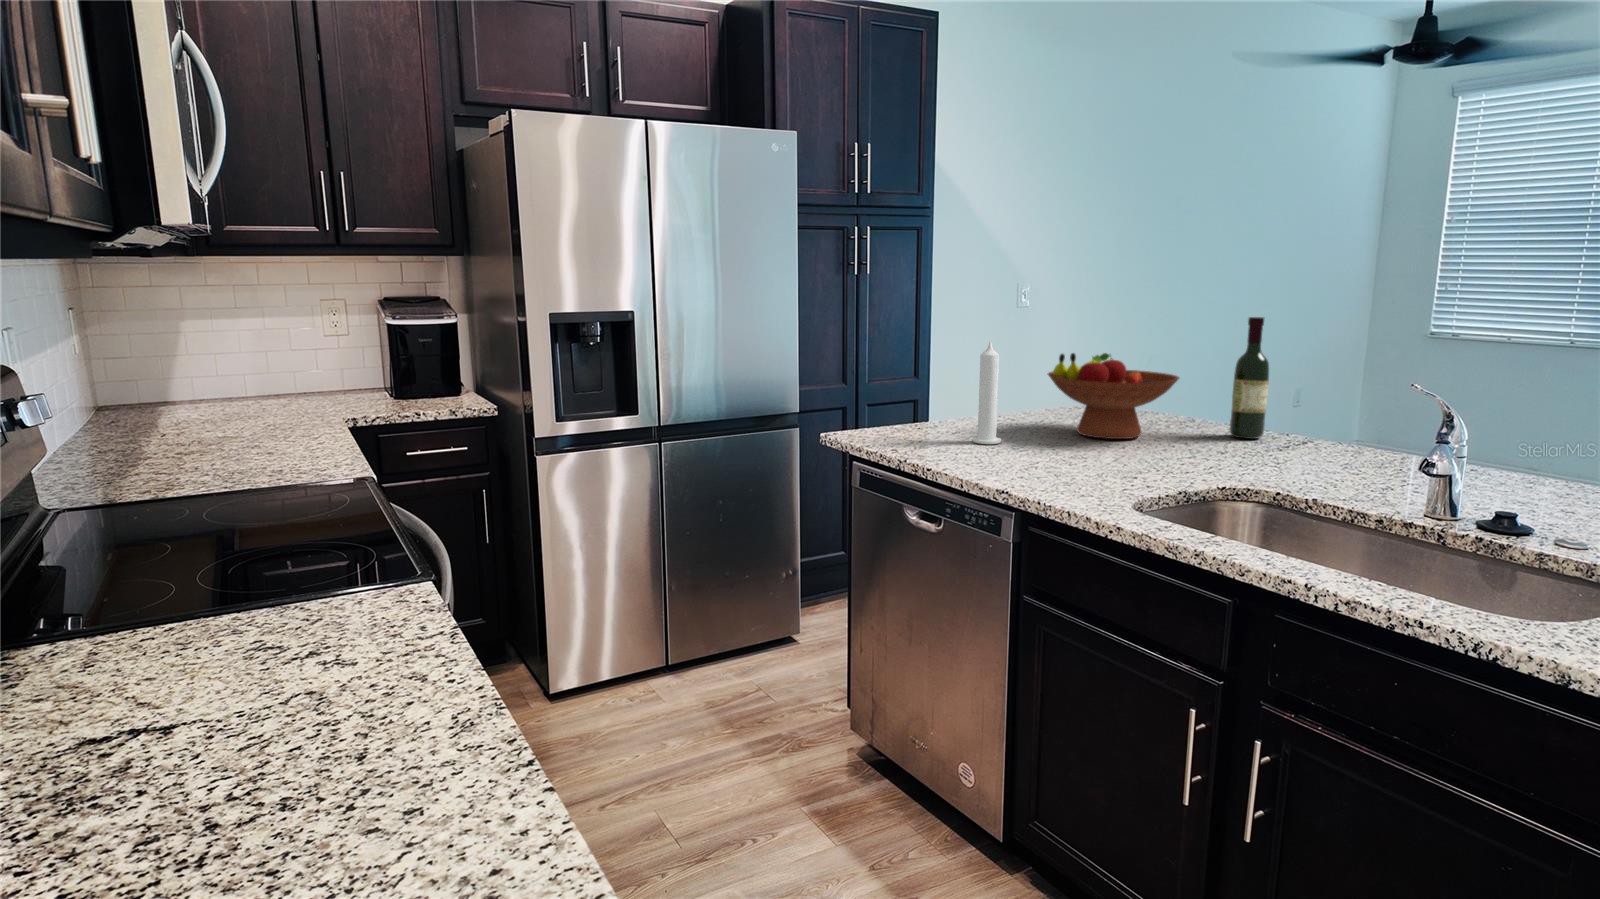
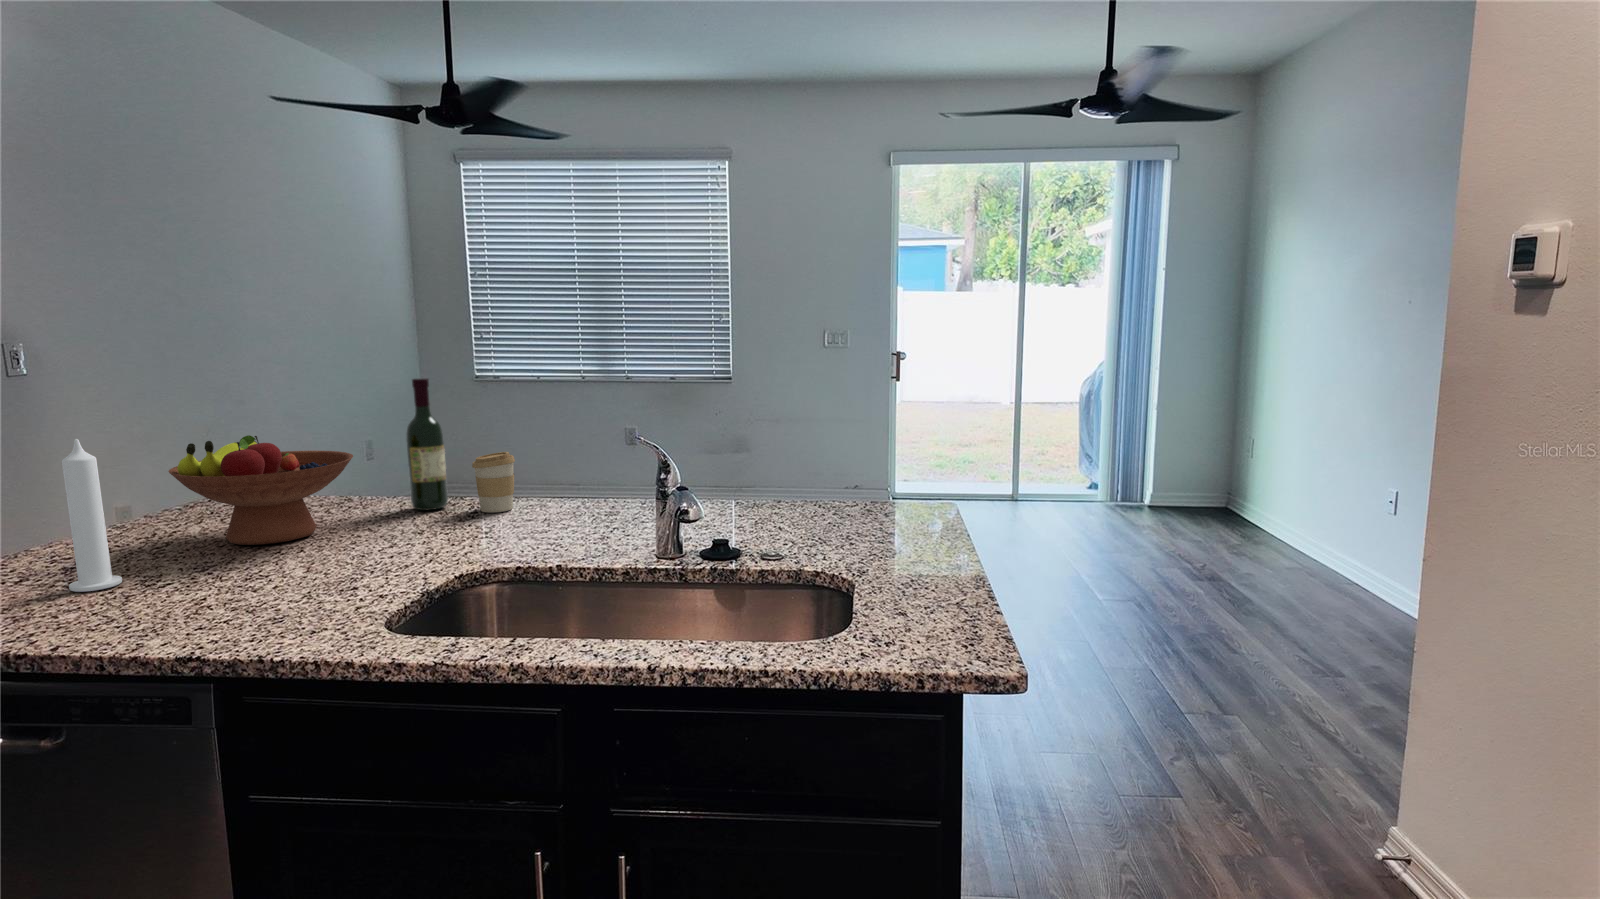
coffee cup: none [1287,394,1333,451] -> present [472,452,515,512]

